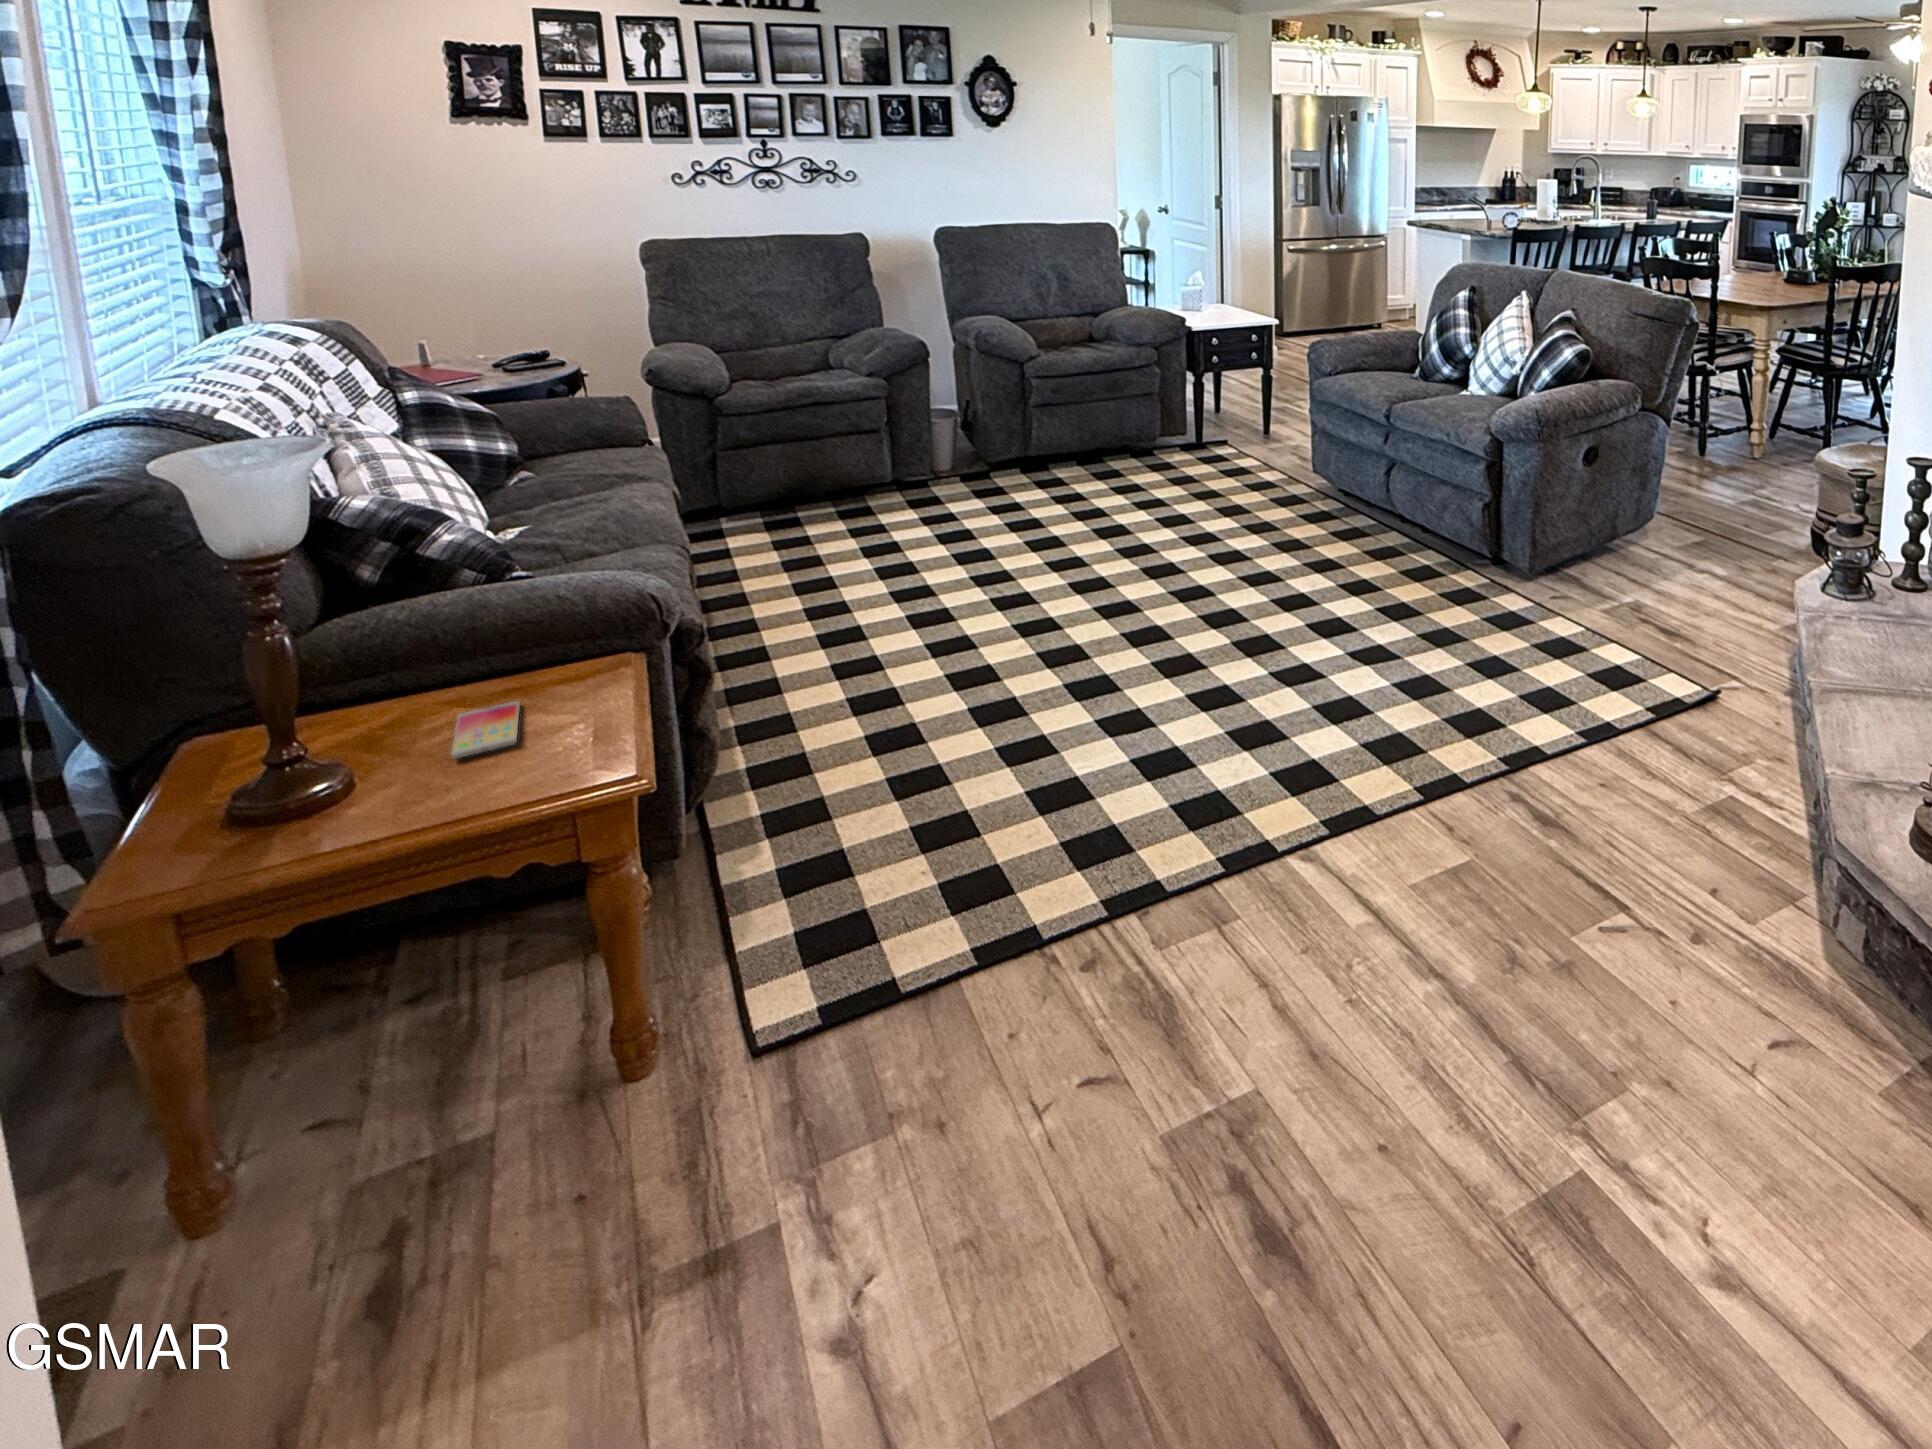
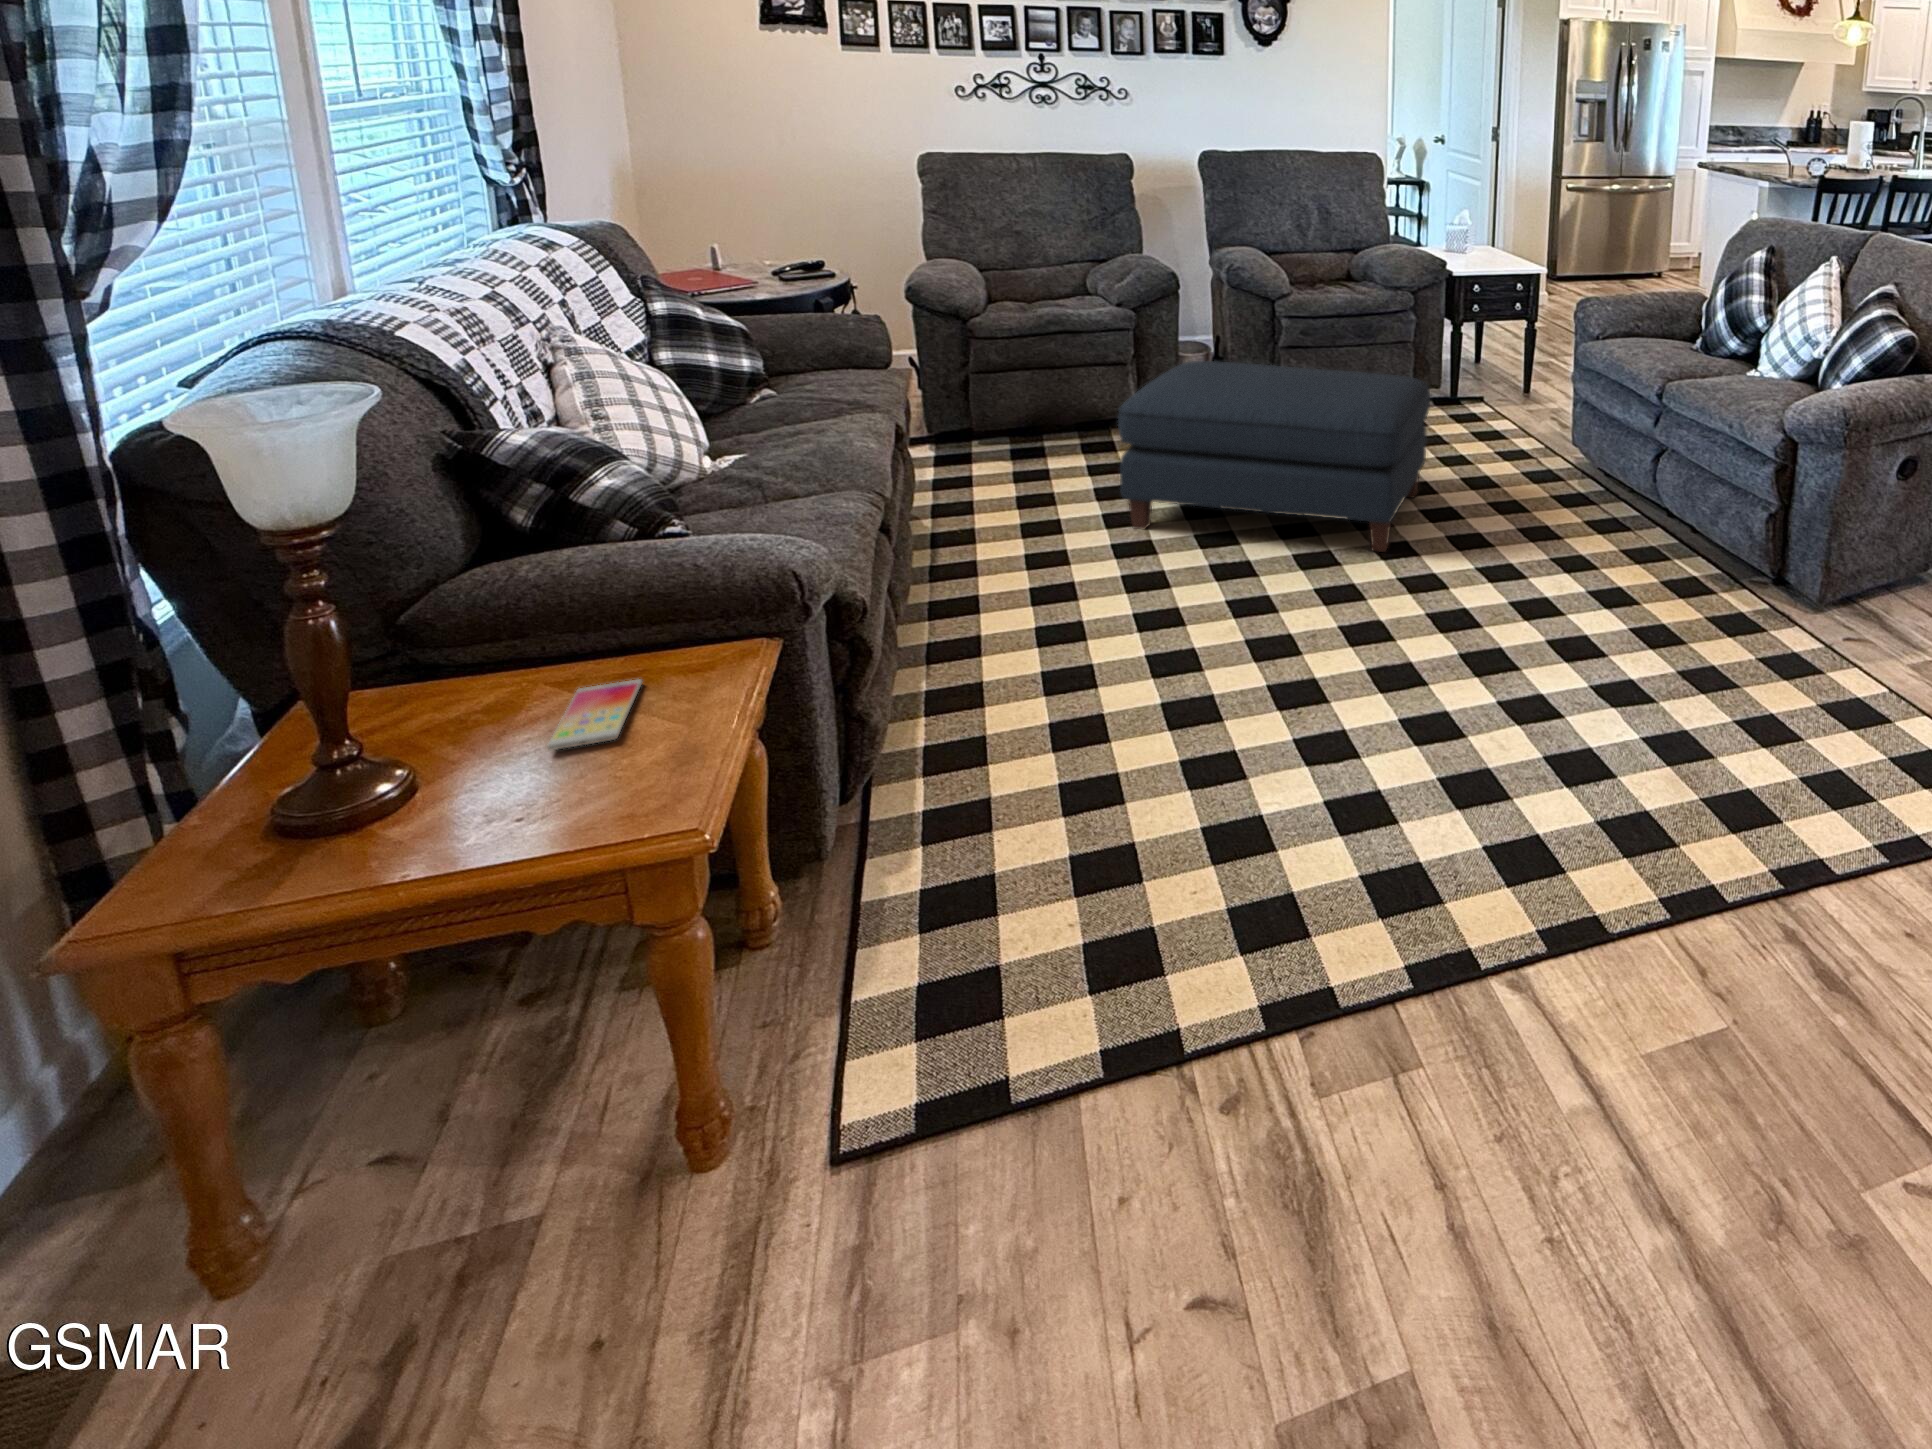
ottoman: none [895,418,1189,577] -> present [1118,361,1430,552]

